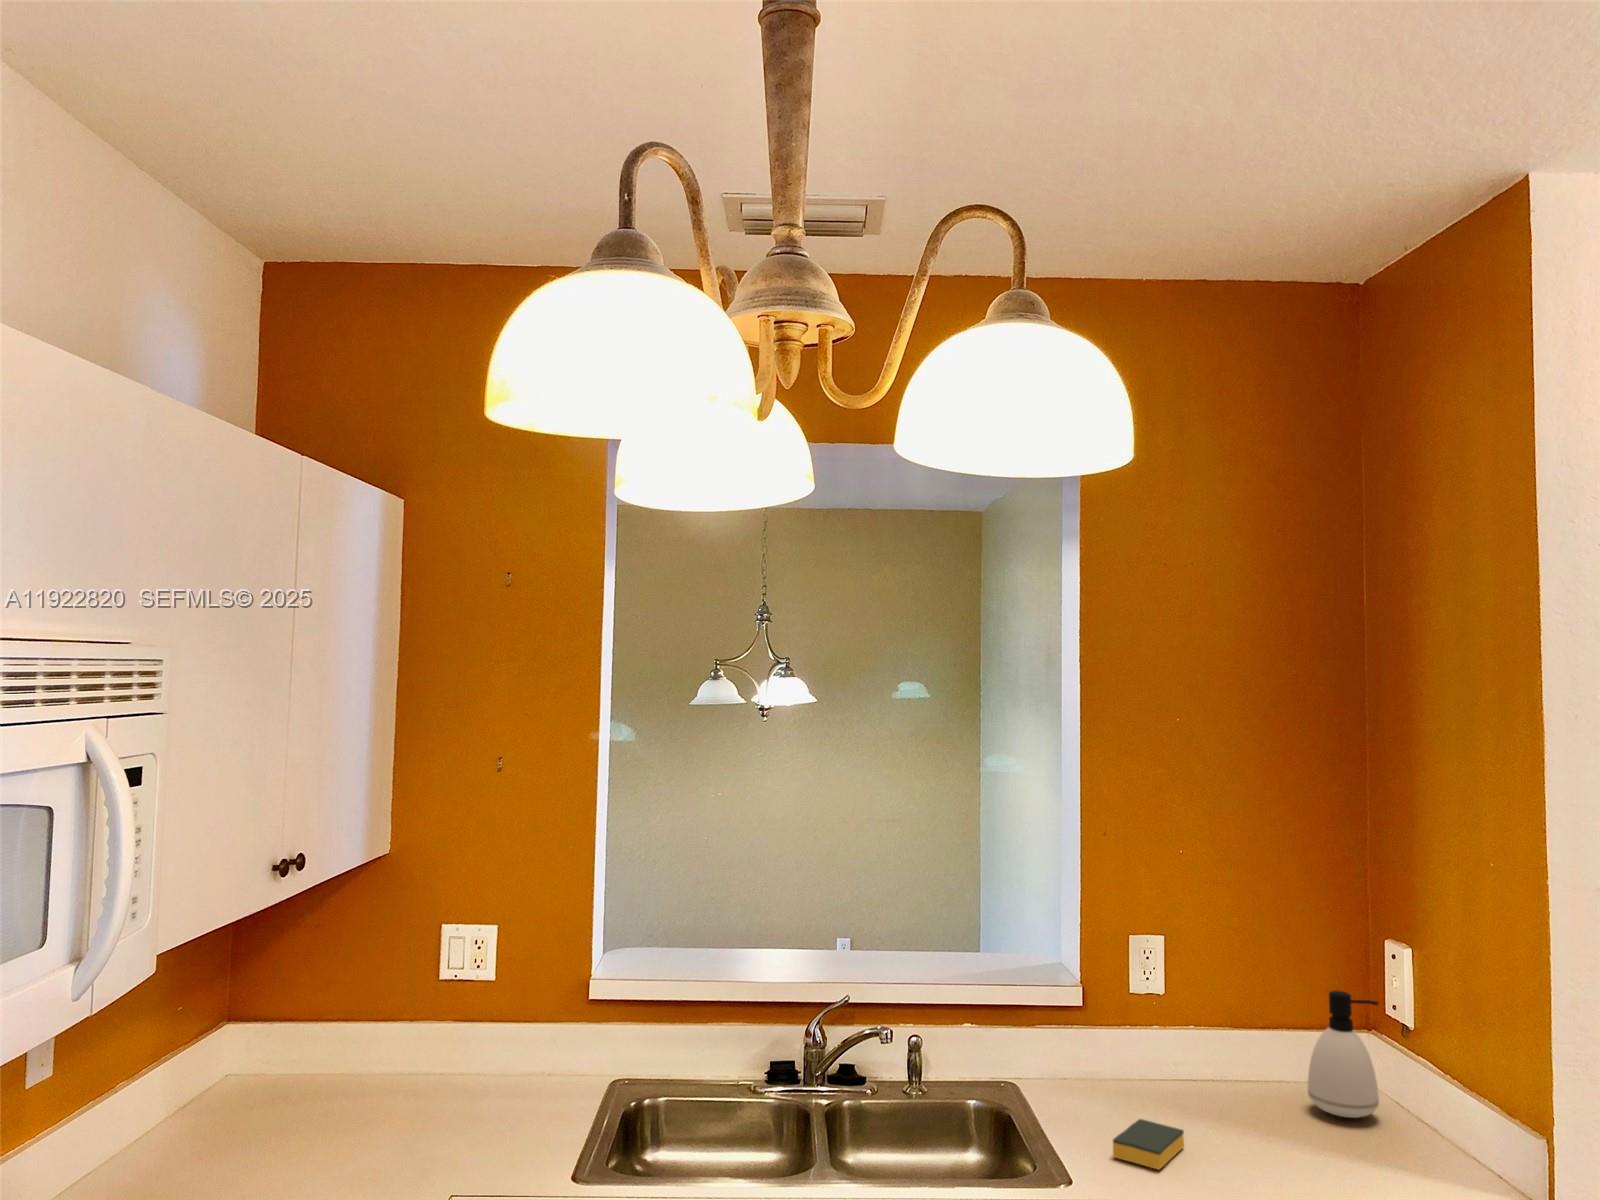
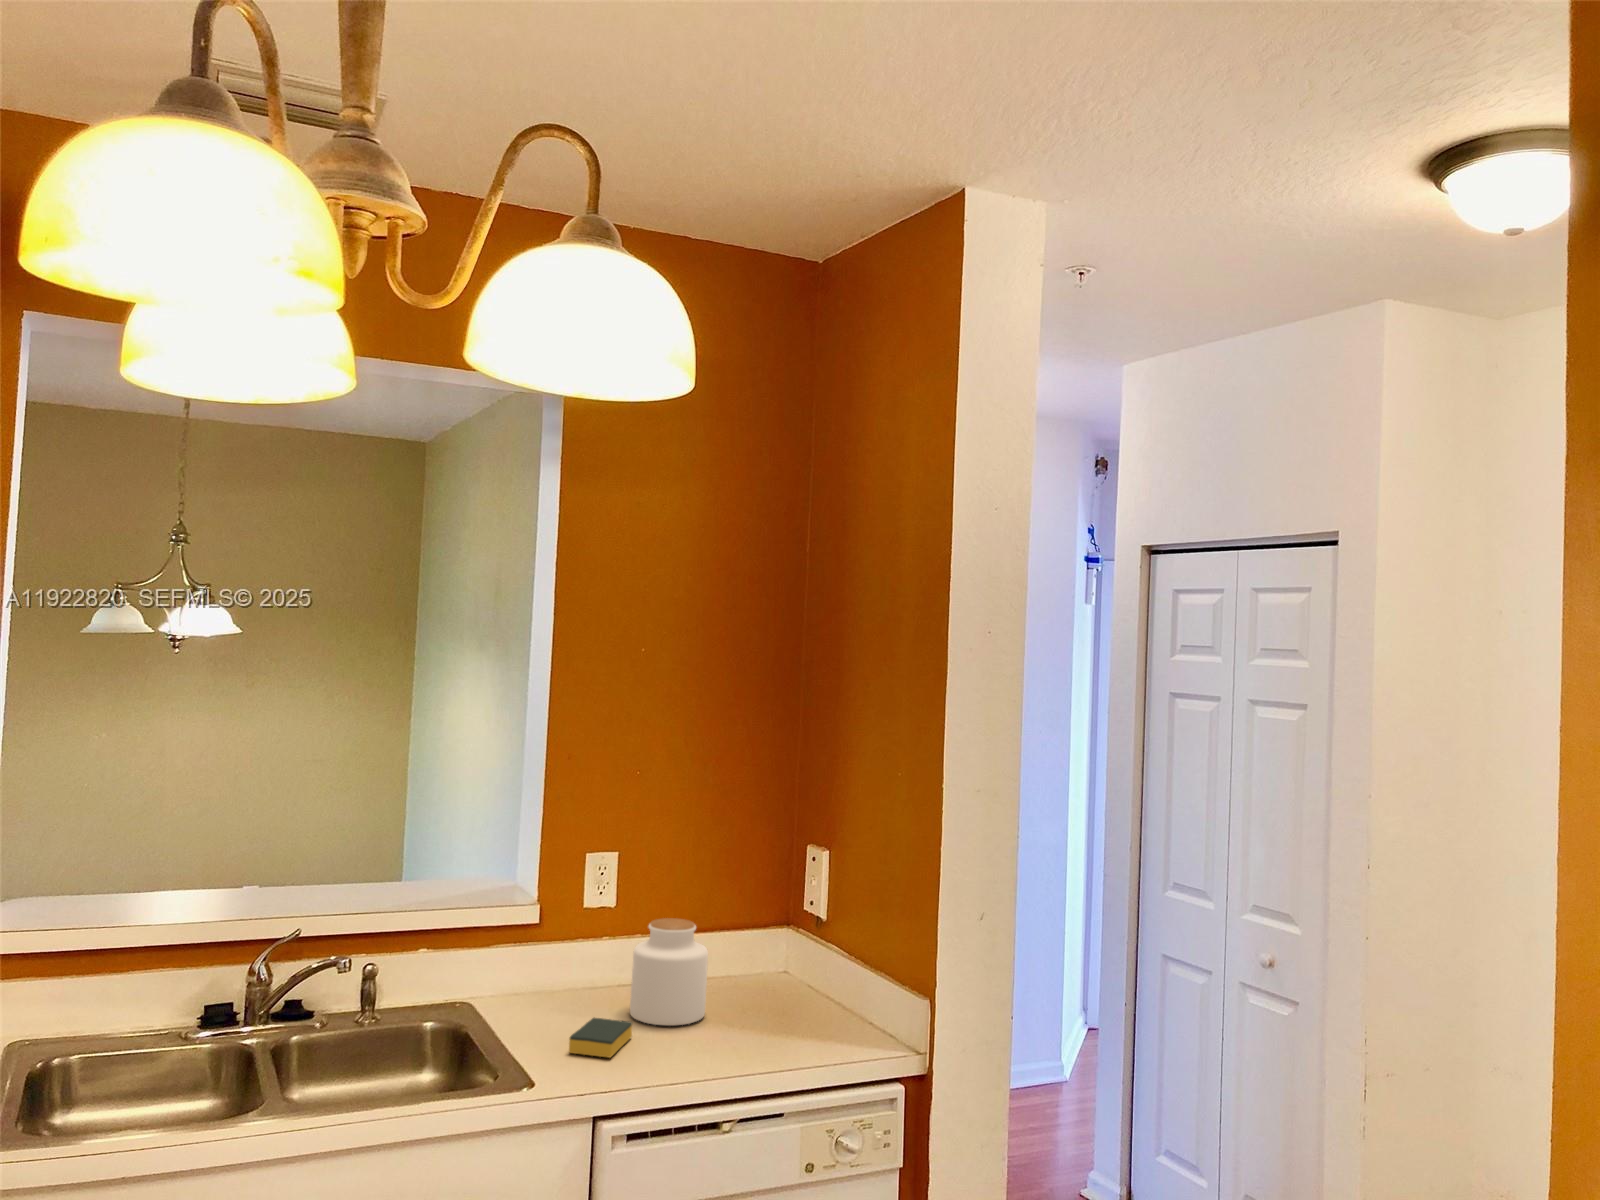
soap dispenser: present [1308,991,1379,1118] -> none [736,892,797,999]
jar: none [1181,1013,1271,1139] -> present [630,918,708,1026]

